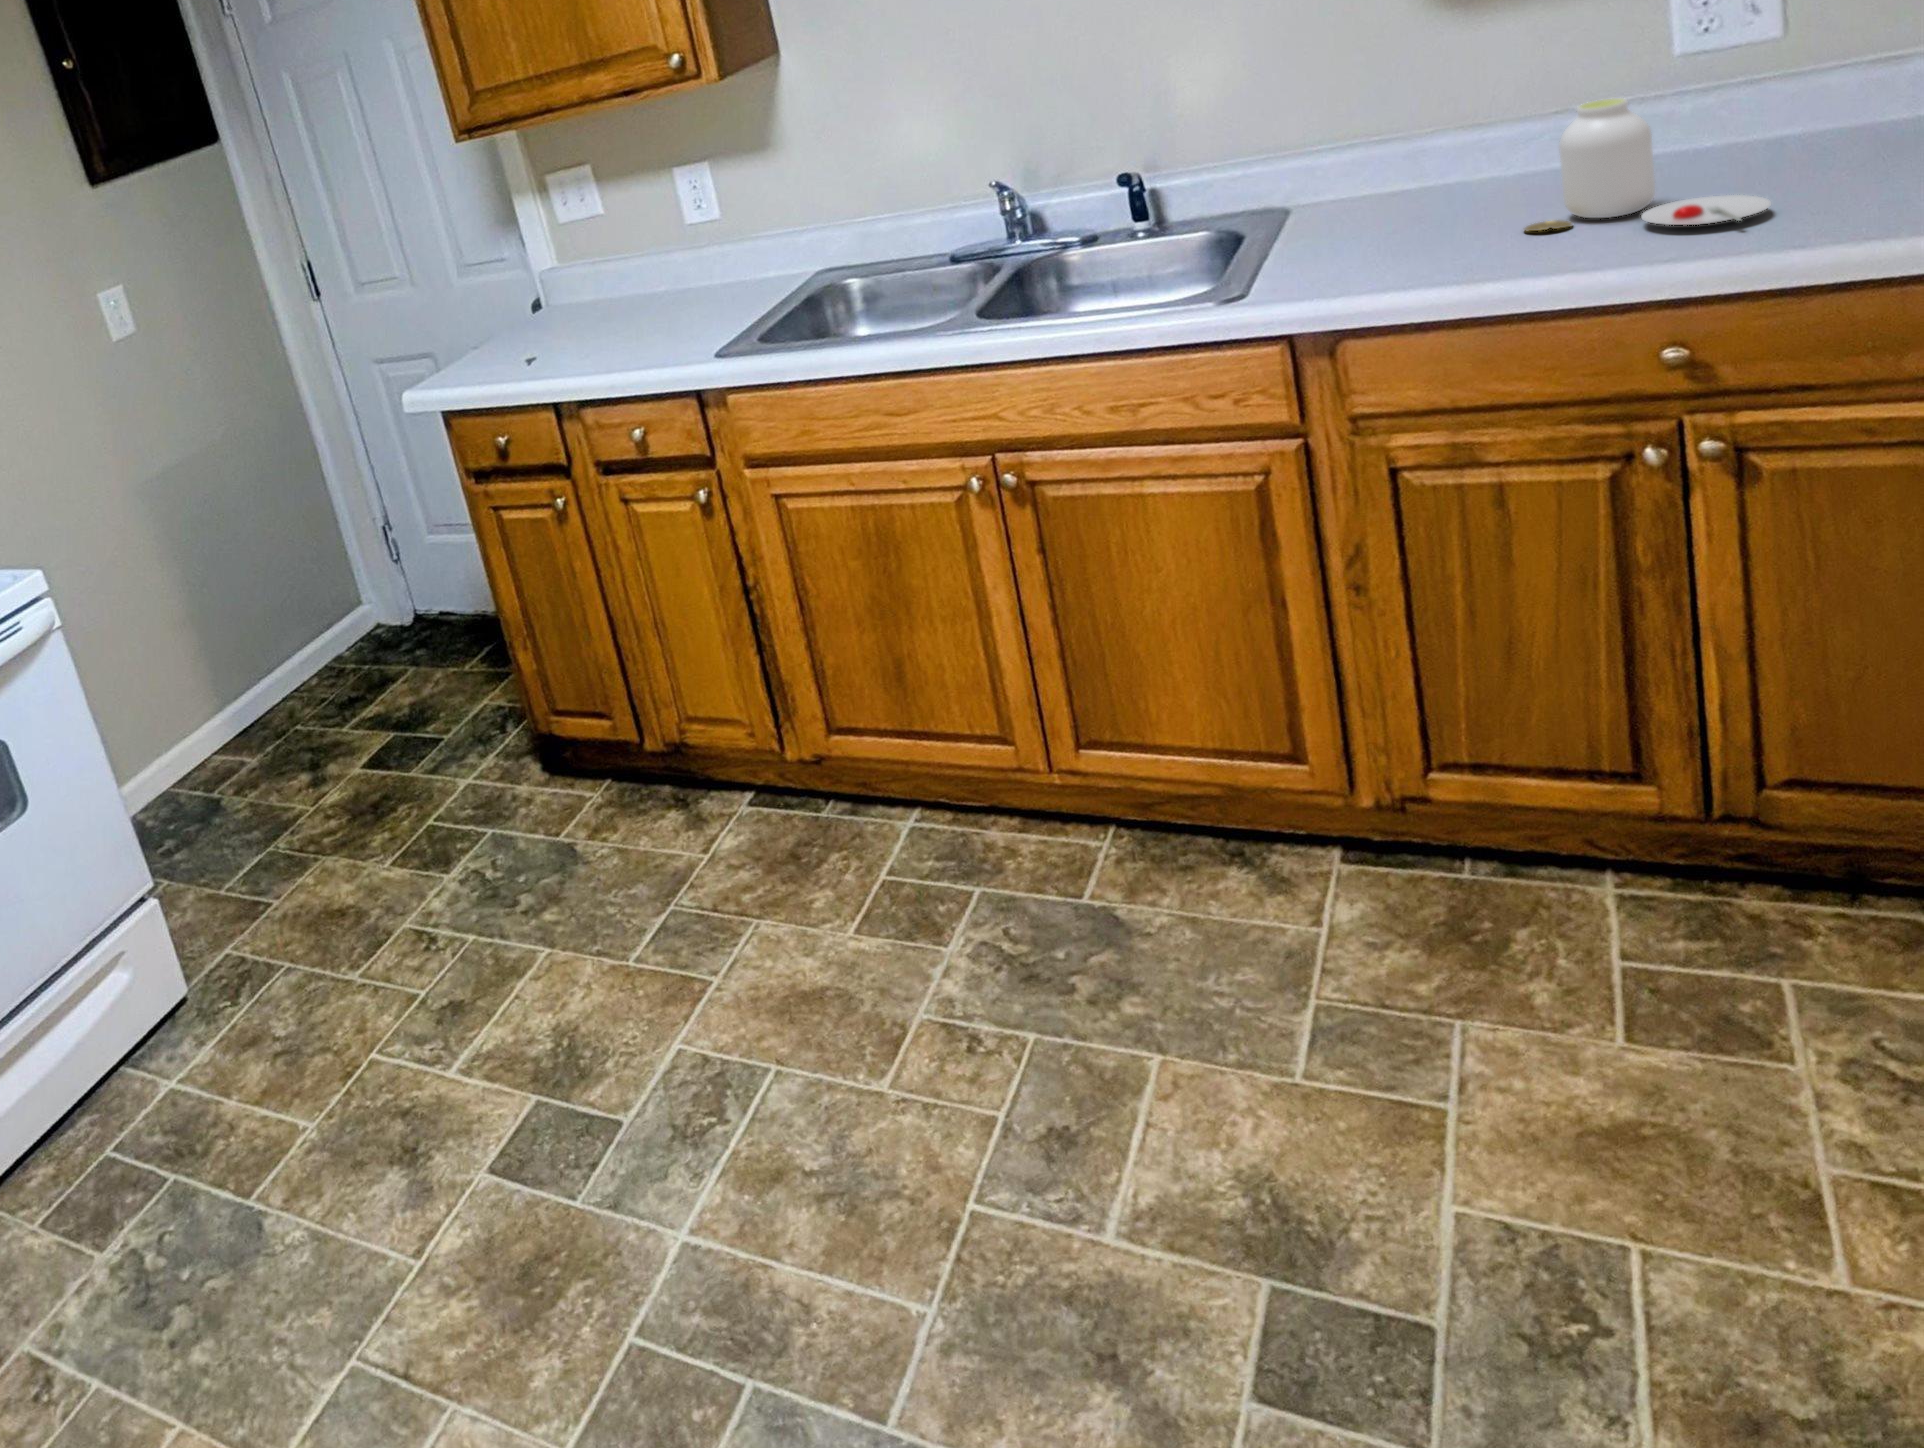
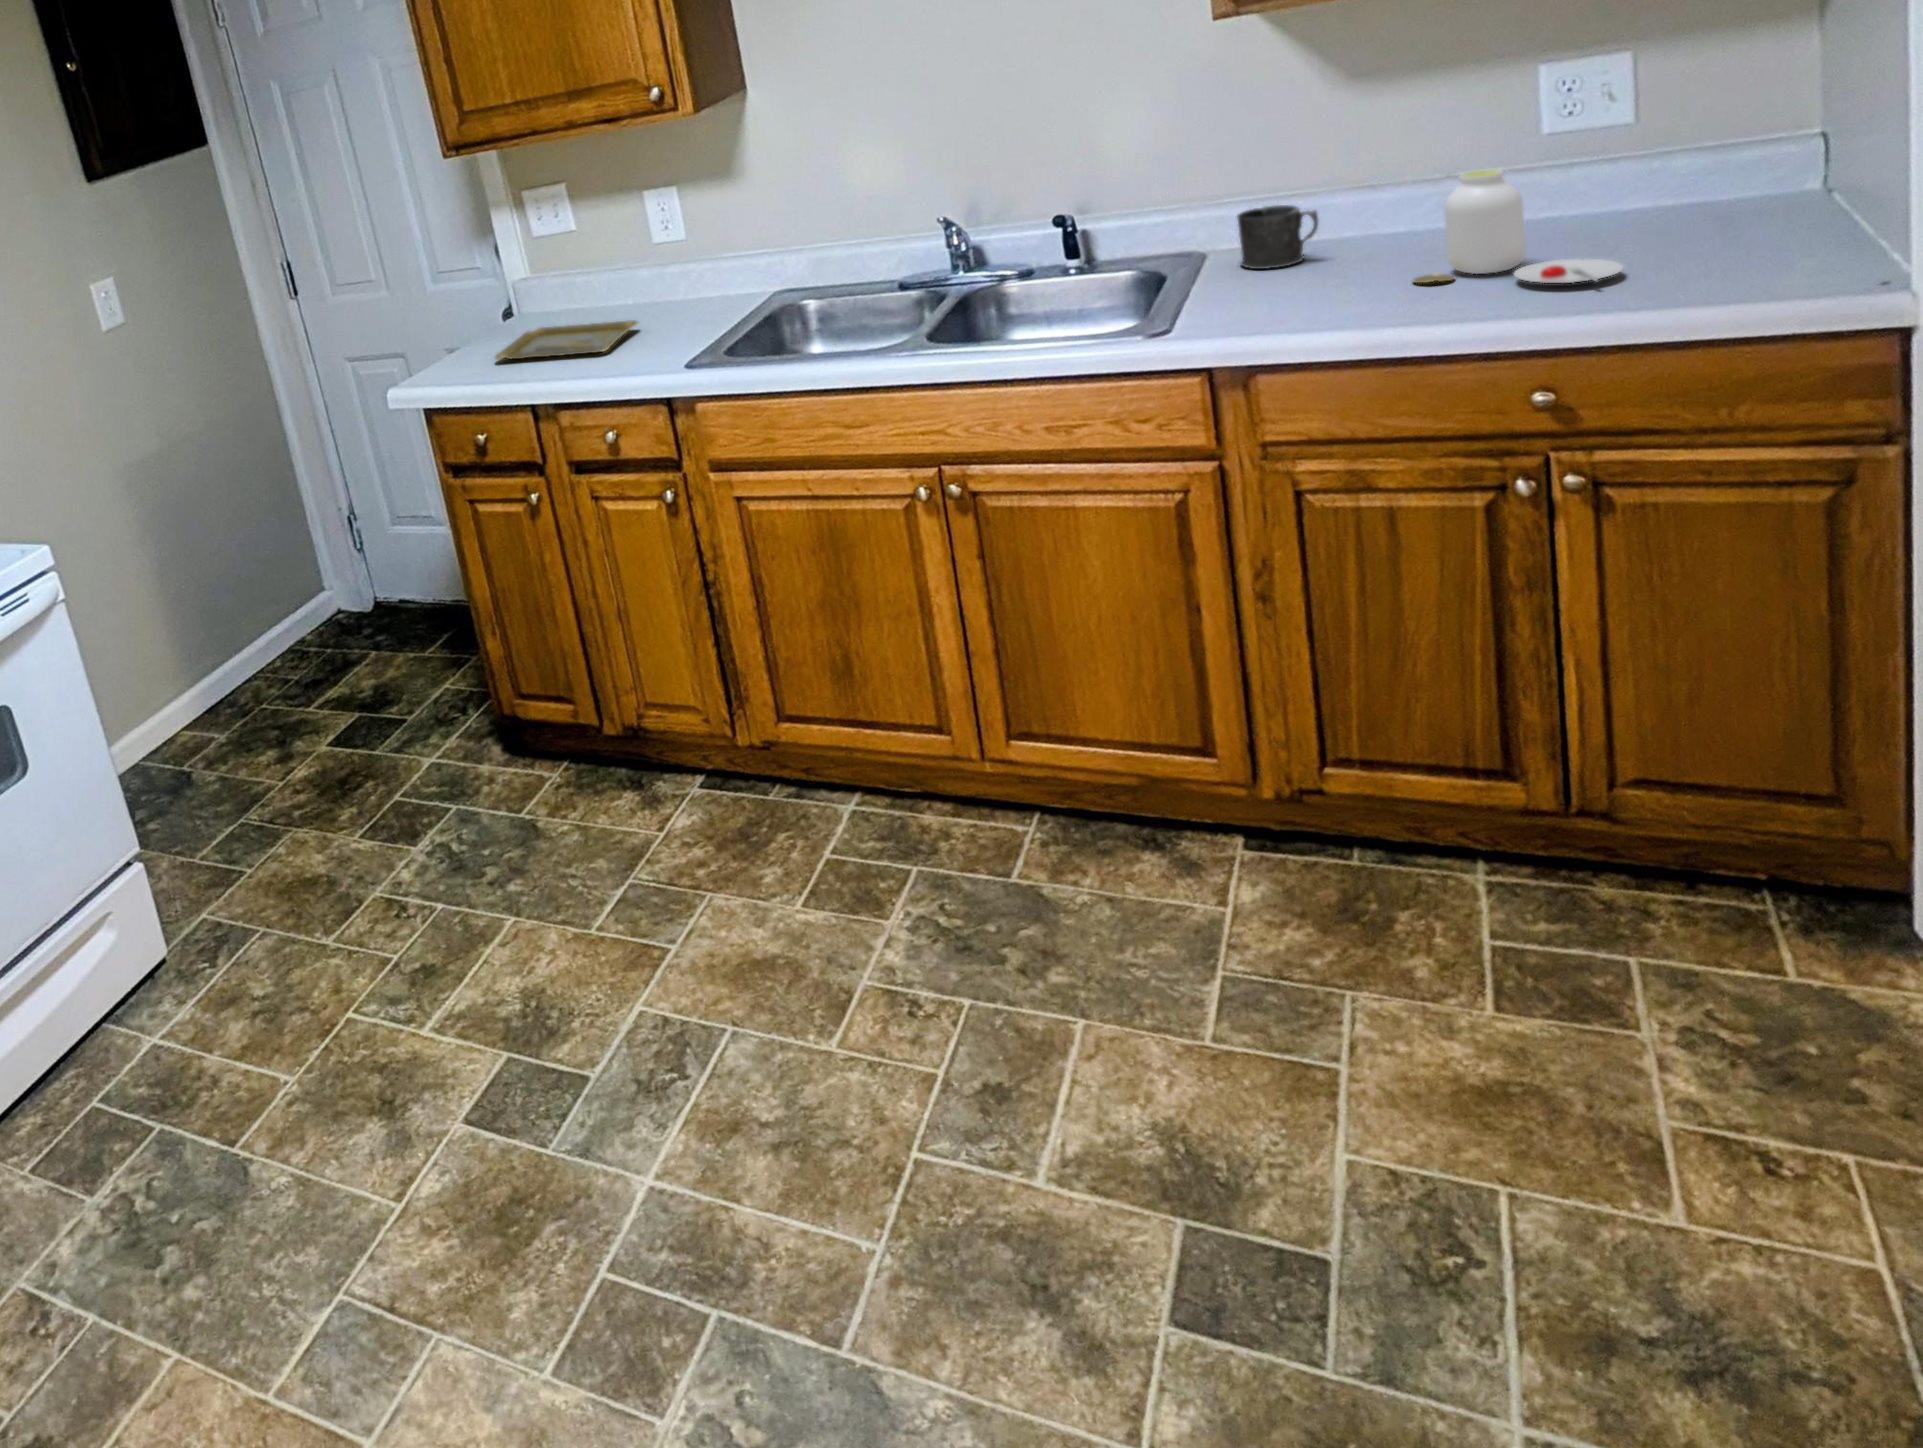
mug: none [1322,151,1415,224] -> present [1237,205,1318,269]
tray: none [515,309,669,358] -> present [495,320,637,359]

